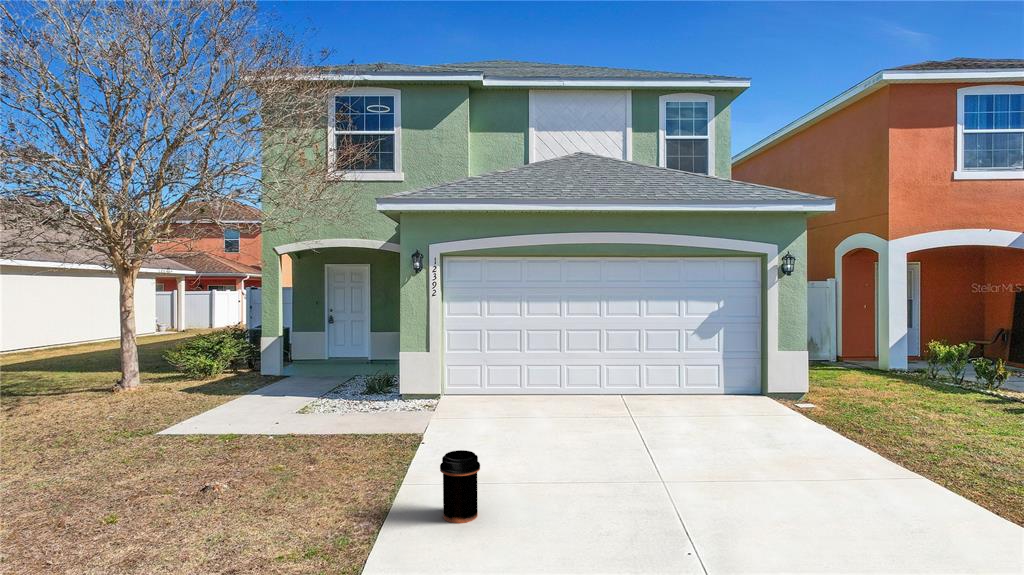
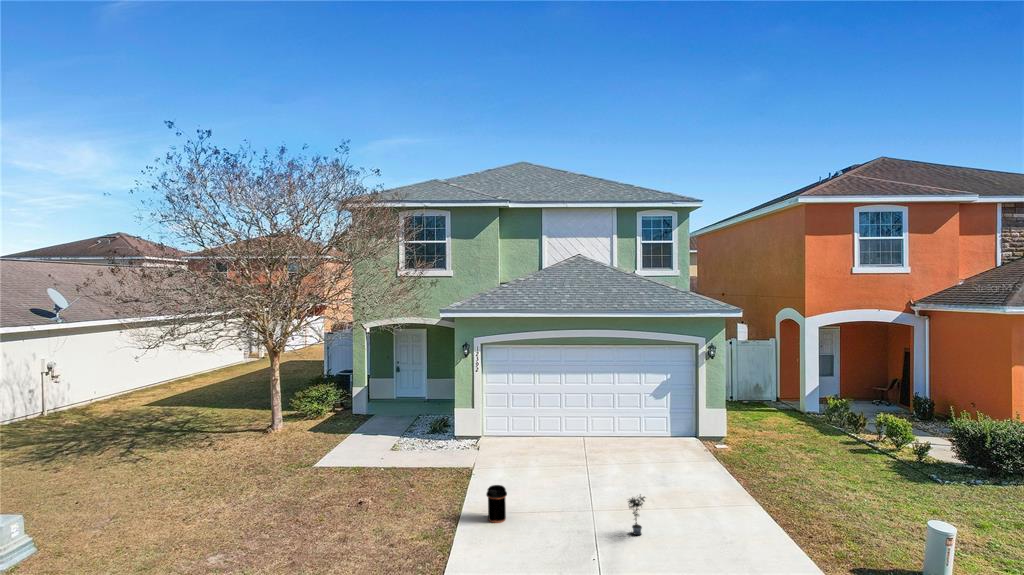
potted plant: none [725,460,763,543] -> present [628,496,645,535]

